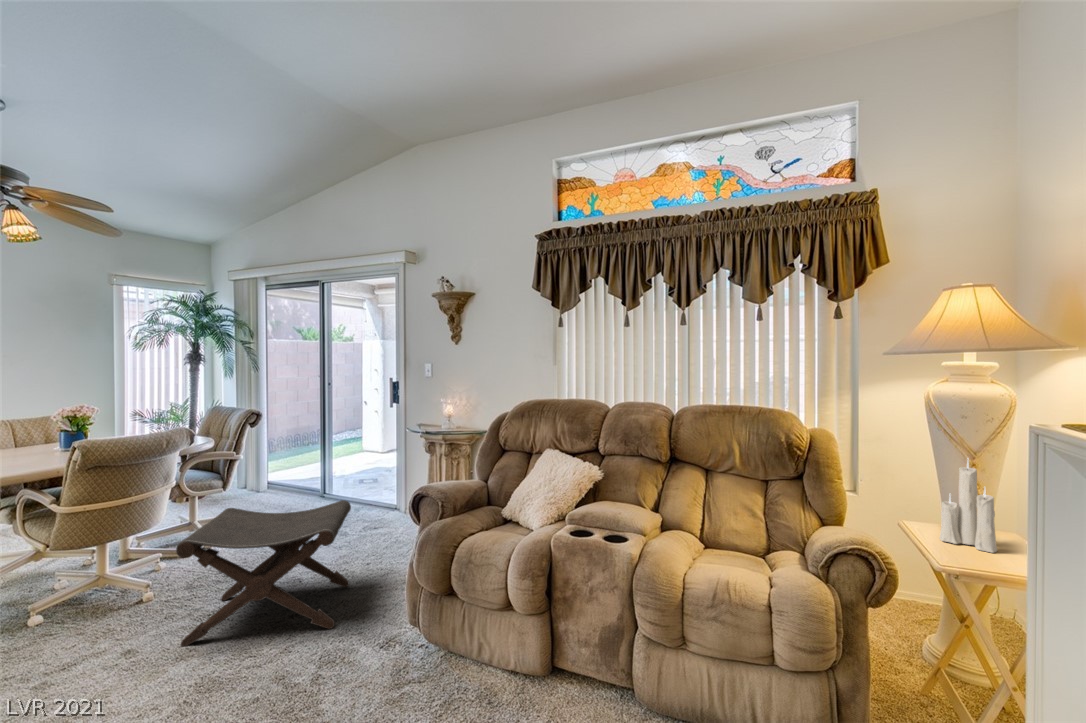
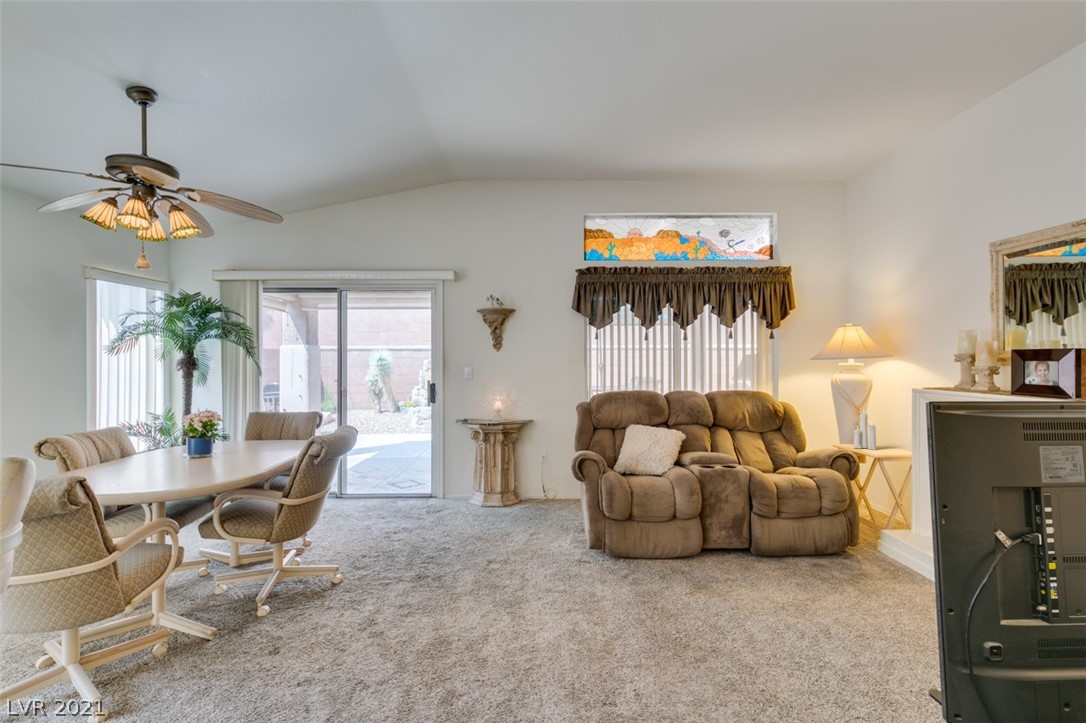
footstool: present [176,500,351,646] -> none [416,474,540,584]

